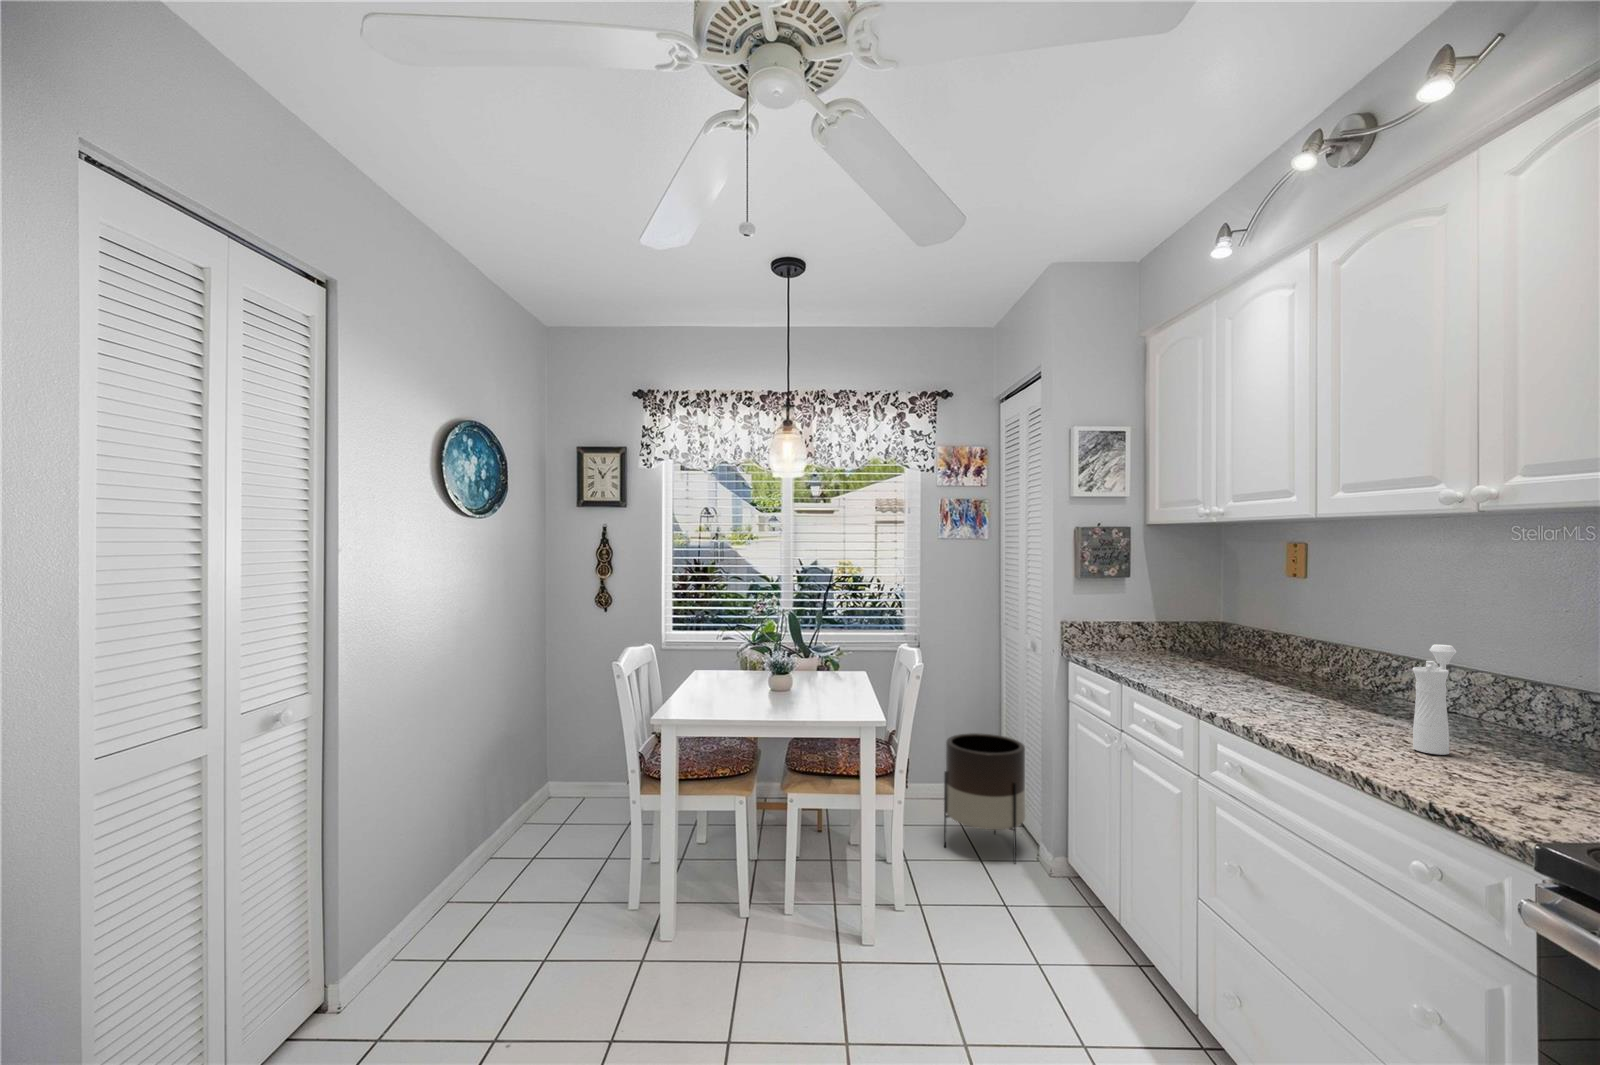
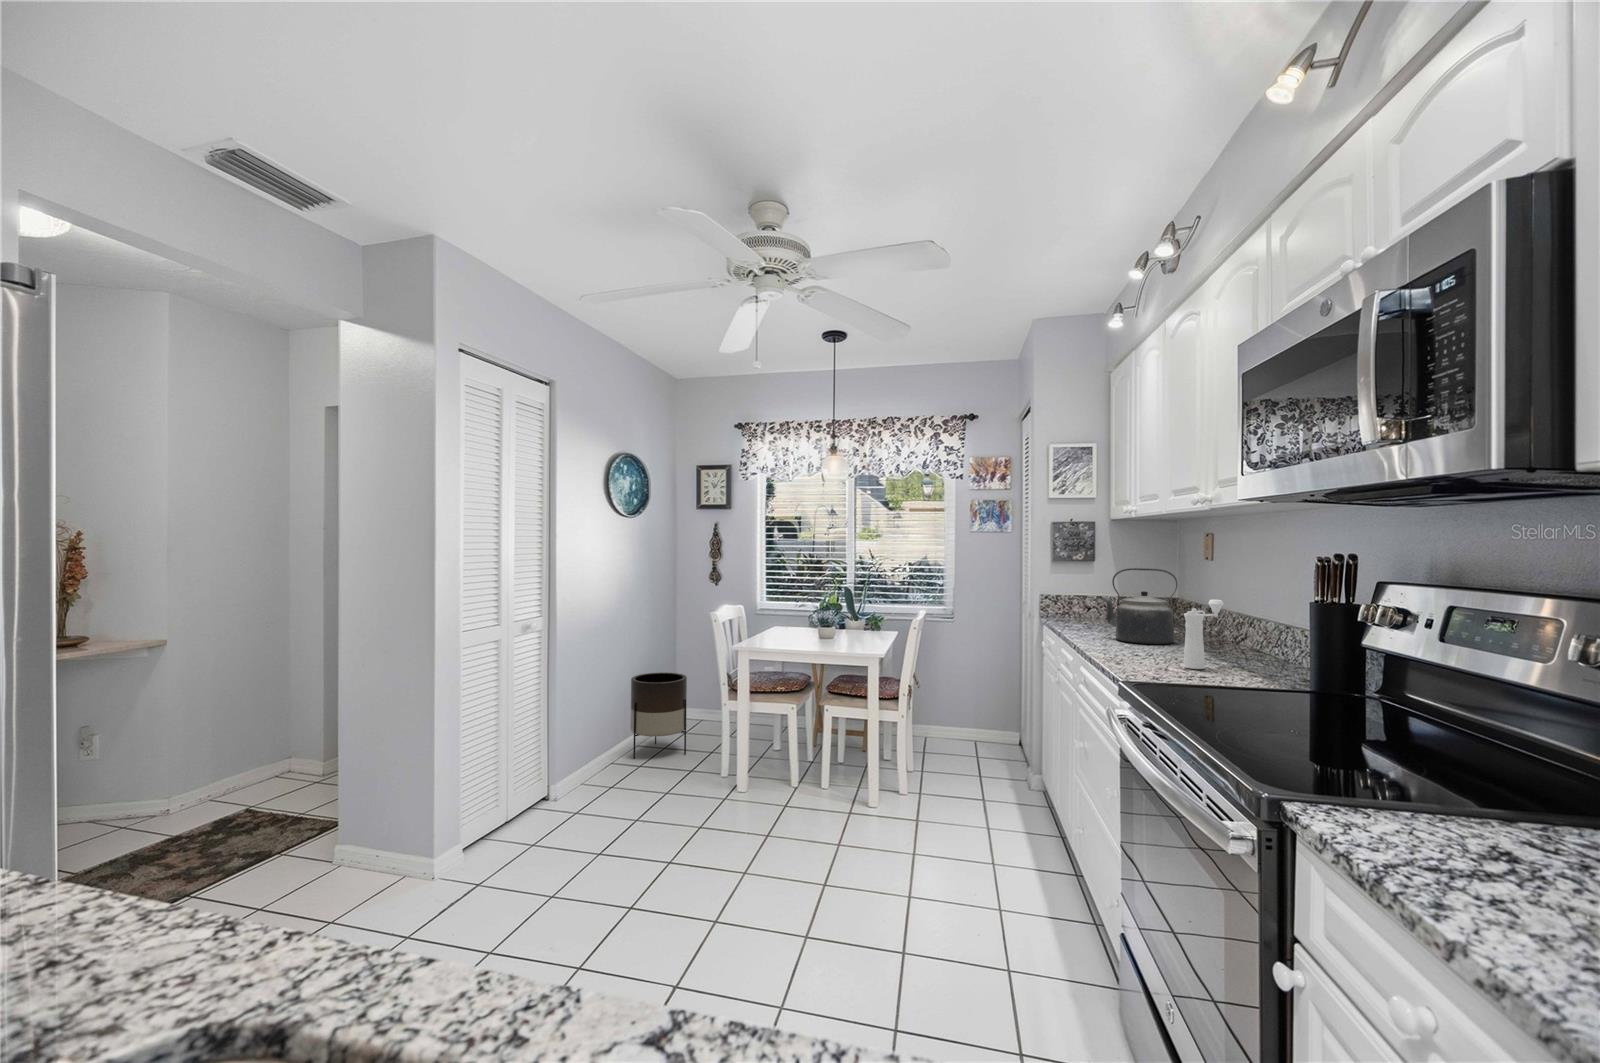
kettle: none [1196,592,1307,699] -> present [1101,568,1177,644]
planter: present [944,733,1025,863] -> present [630,672,687,759]

